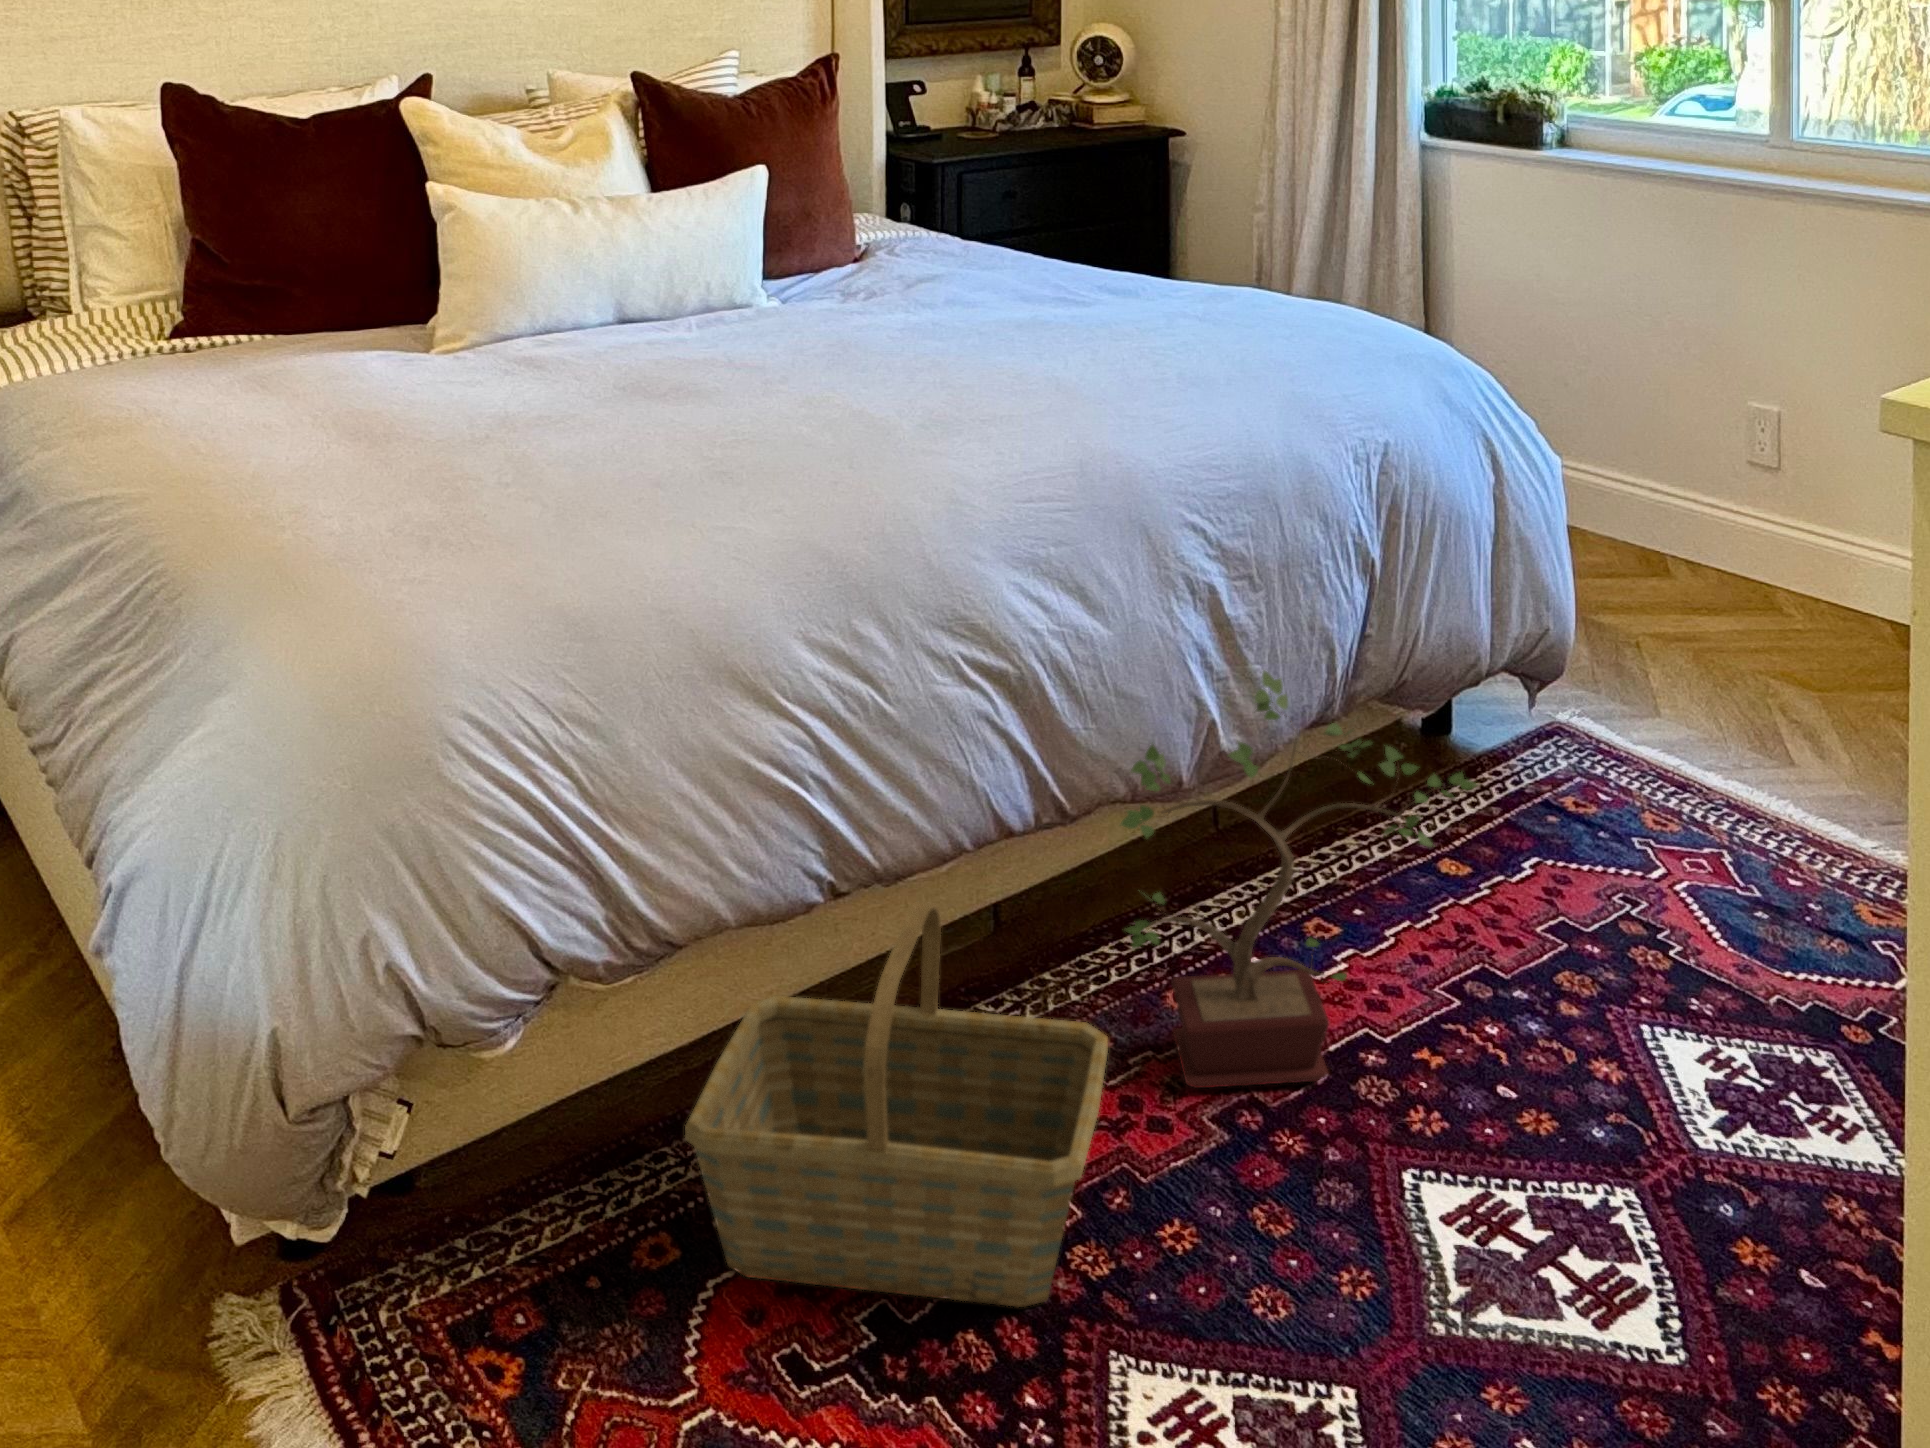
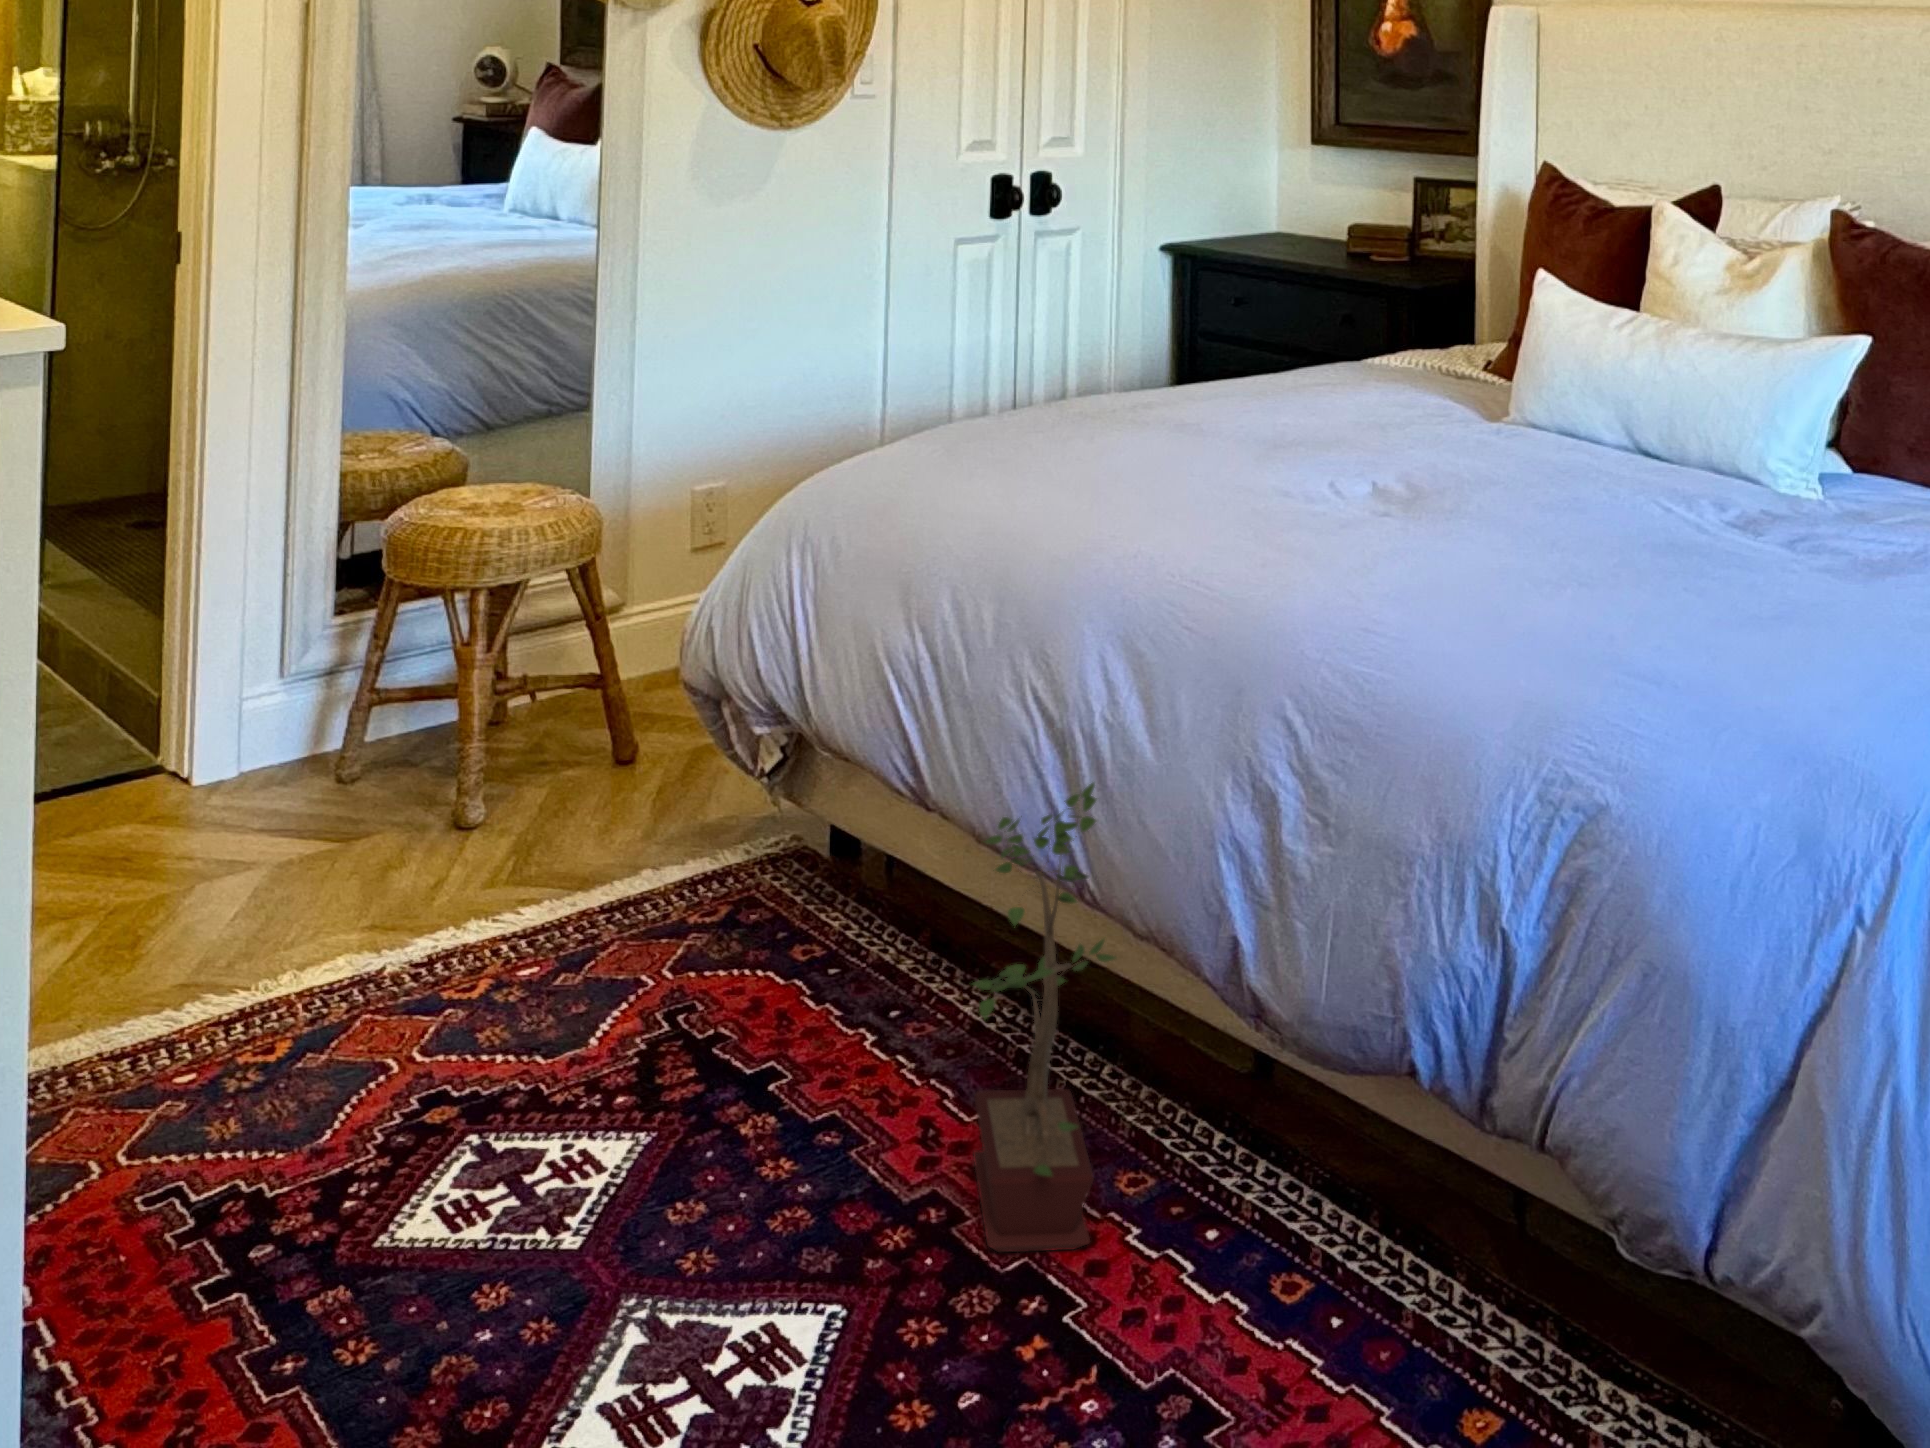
basket: present [685,902,1108,1307] -> none [679,767,936,1099]

